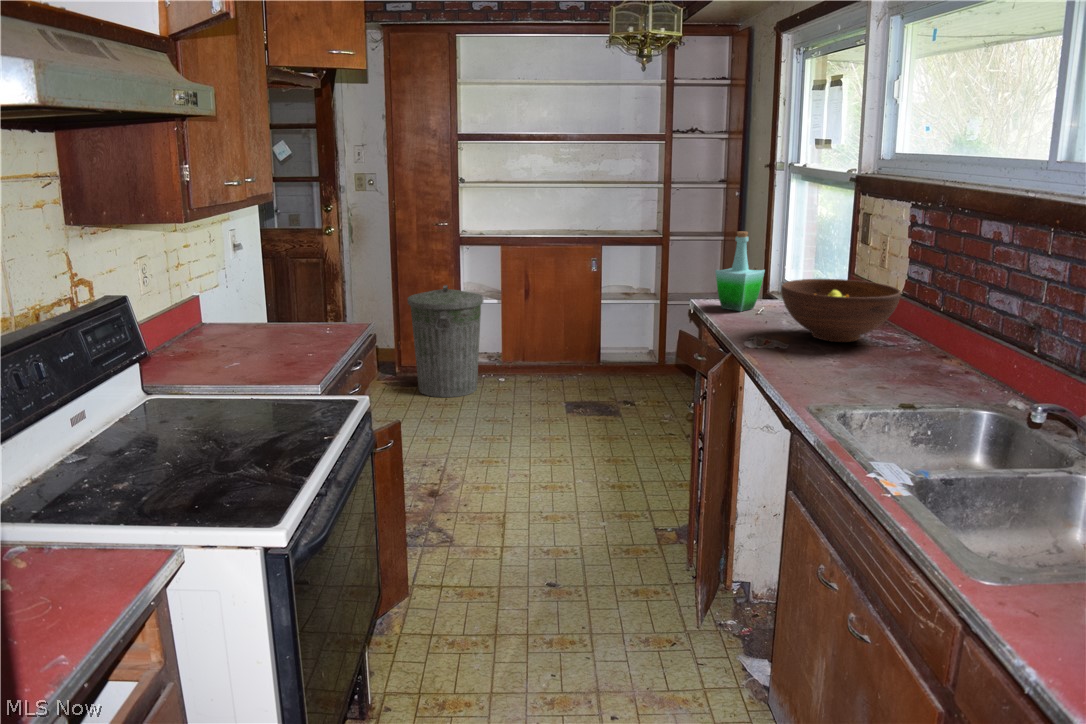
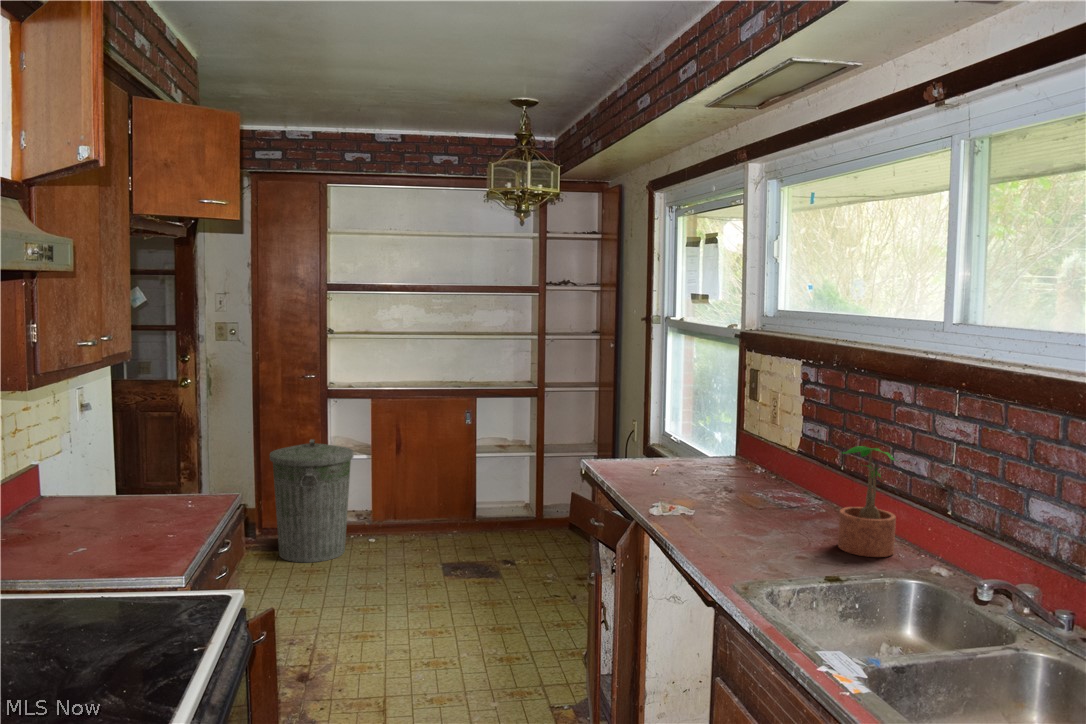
bottle: present [715,232,765,311] -> none [608,387,658,470]
fruit bowl: present [781,279,901,342] -> none [681,436,801,503]
potted plant: none [921,285,993,390] -> present [838,446,896,557]

